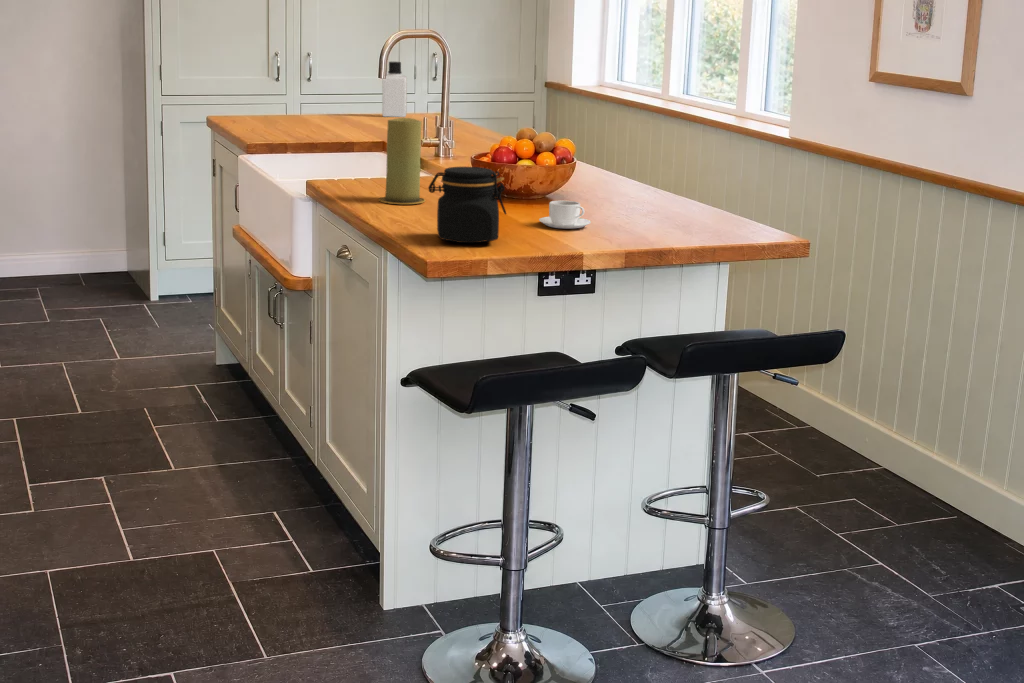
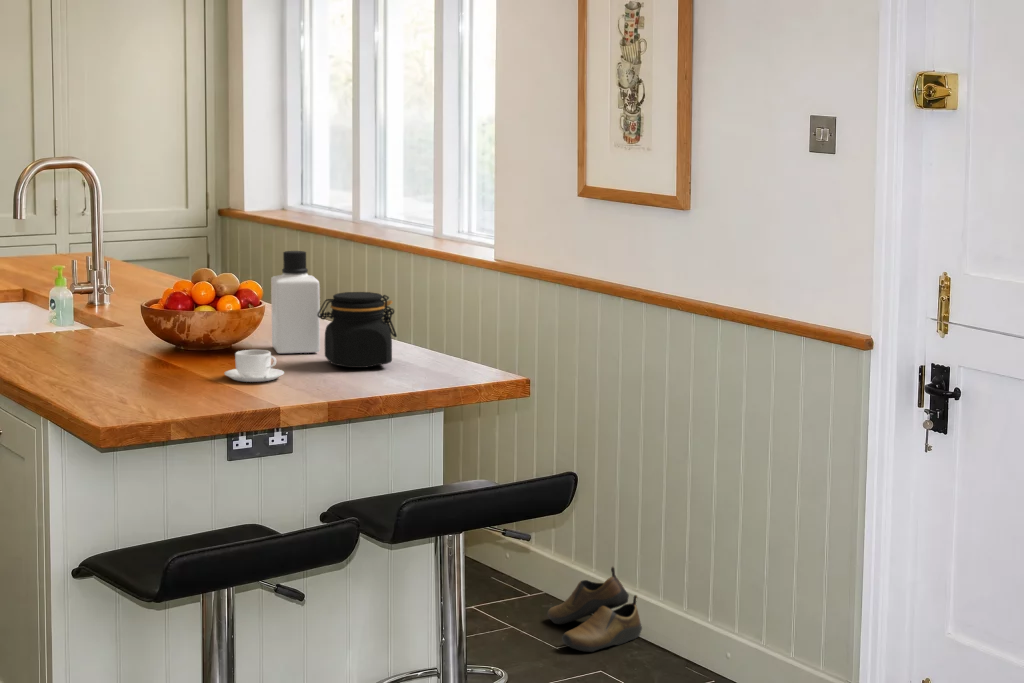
bottle: present [382,62,407,117] -> present [271,251,320,354]
candle: present [379,118,425,204] -> none [29,264,86,365]
jar: present [428,167,506,243] -> present [317,292,397,368]
shoe: none [806,415,892,488] -> present [548,567,642,652]

